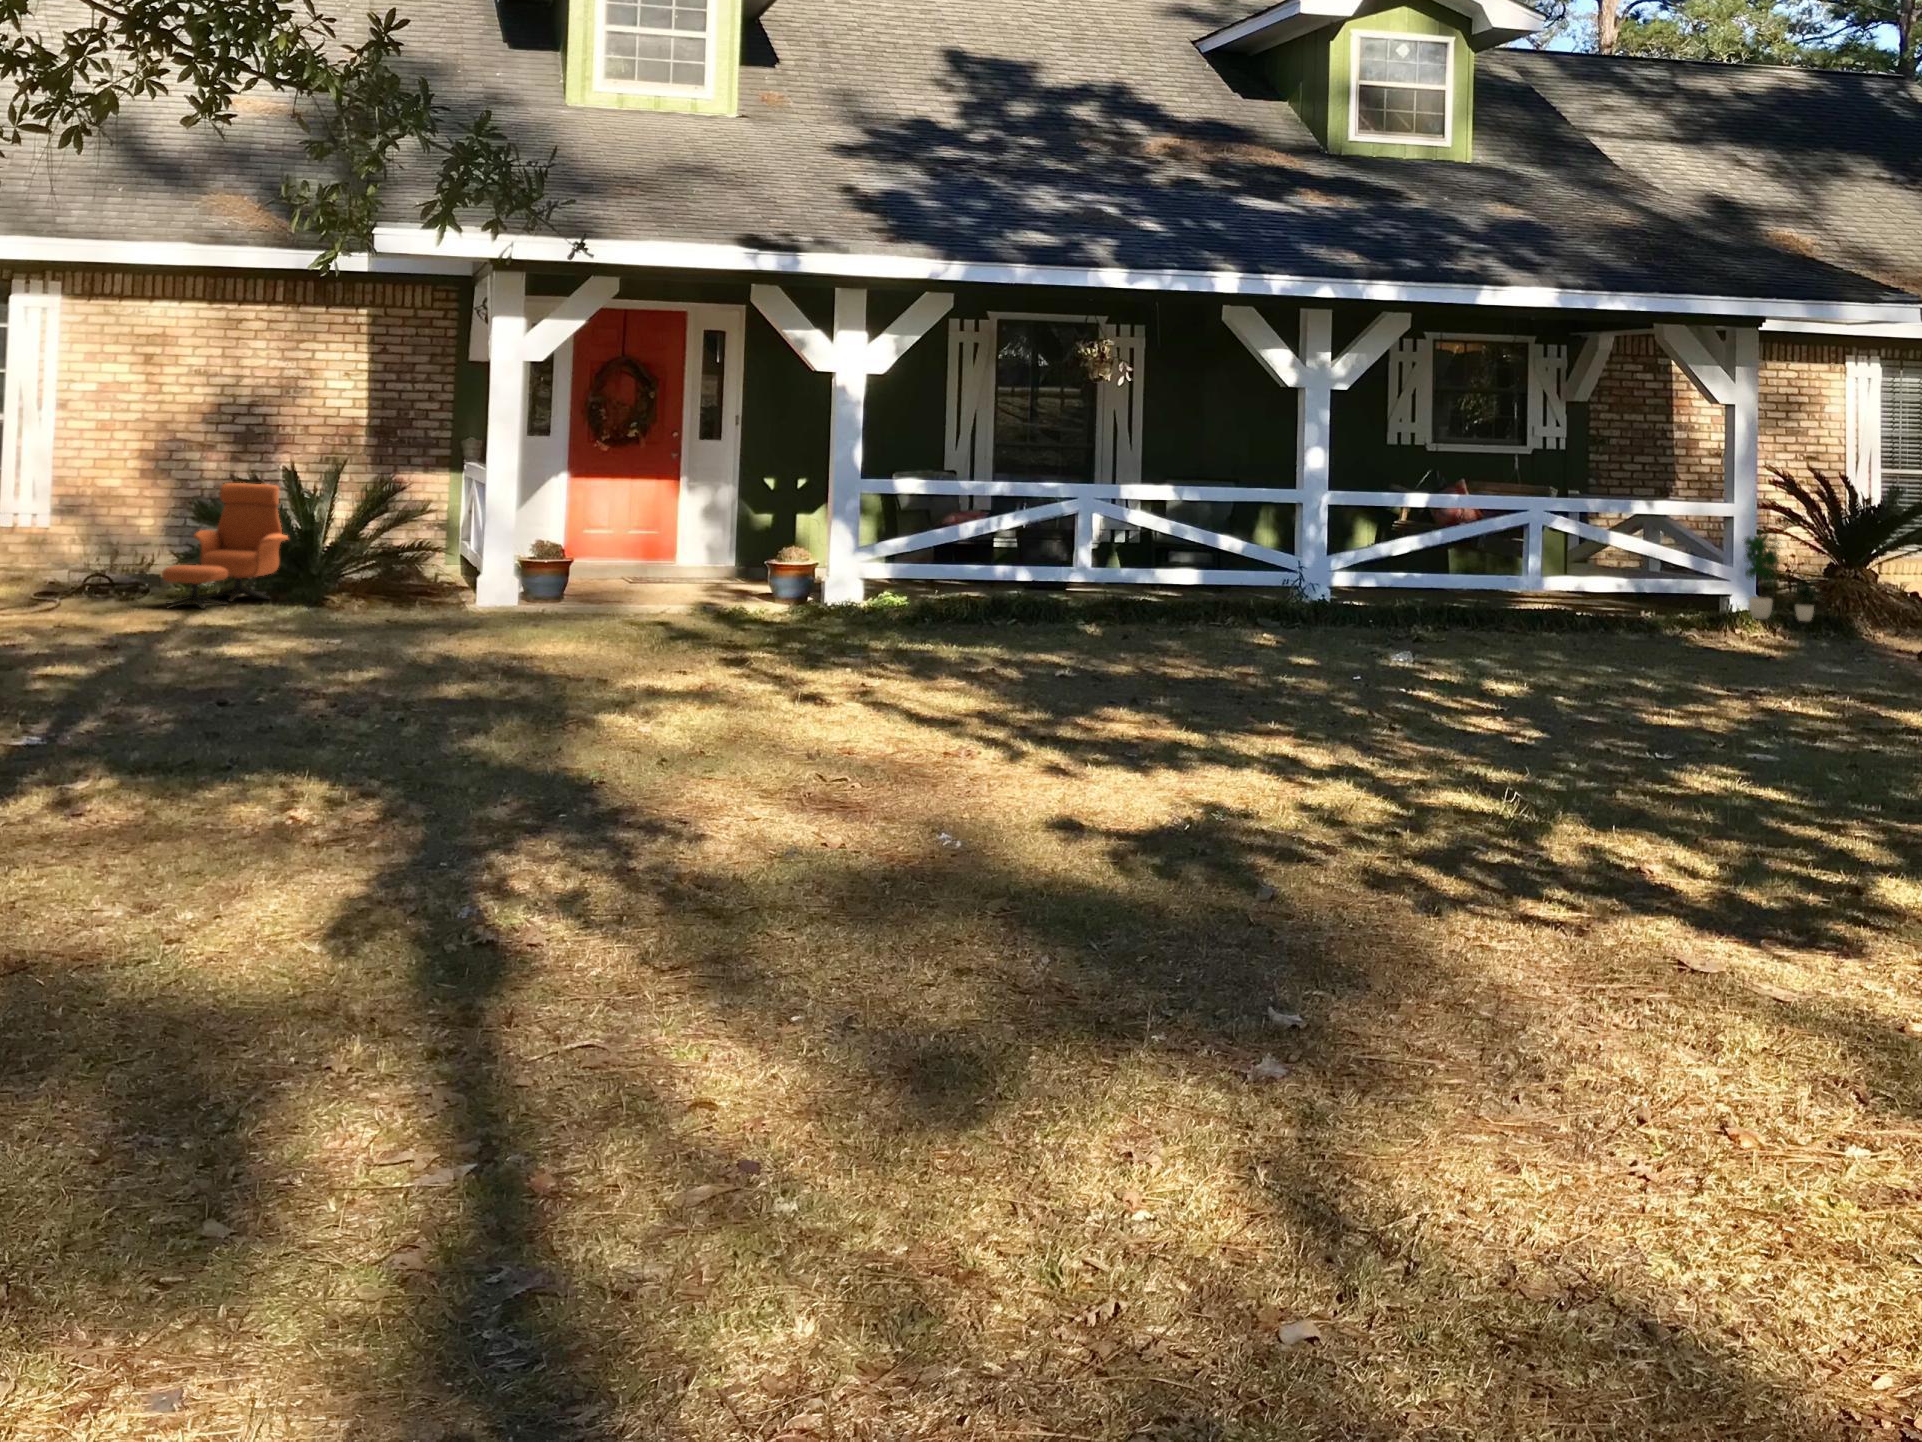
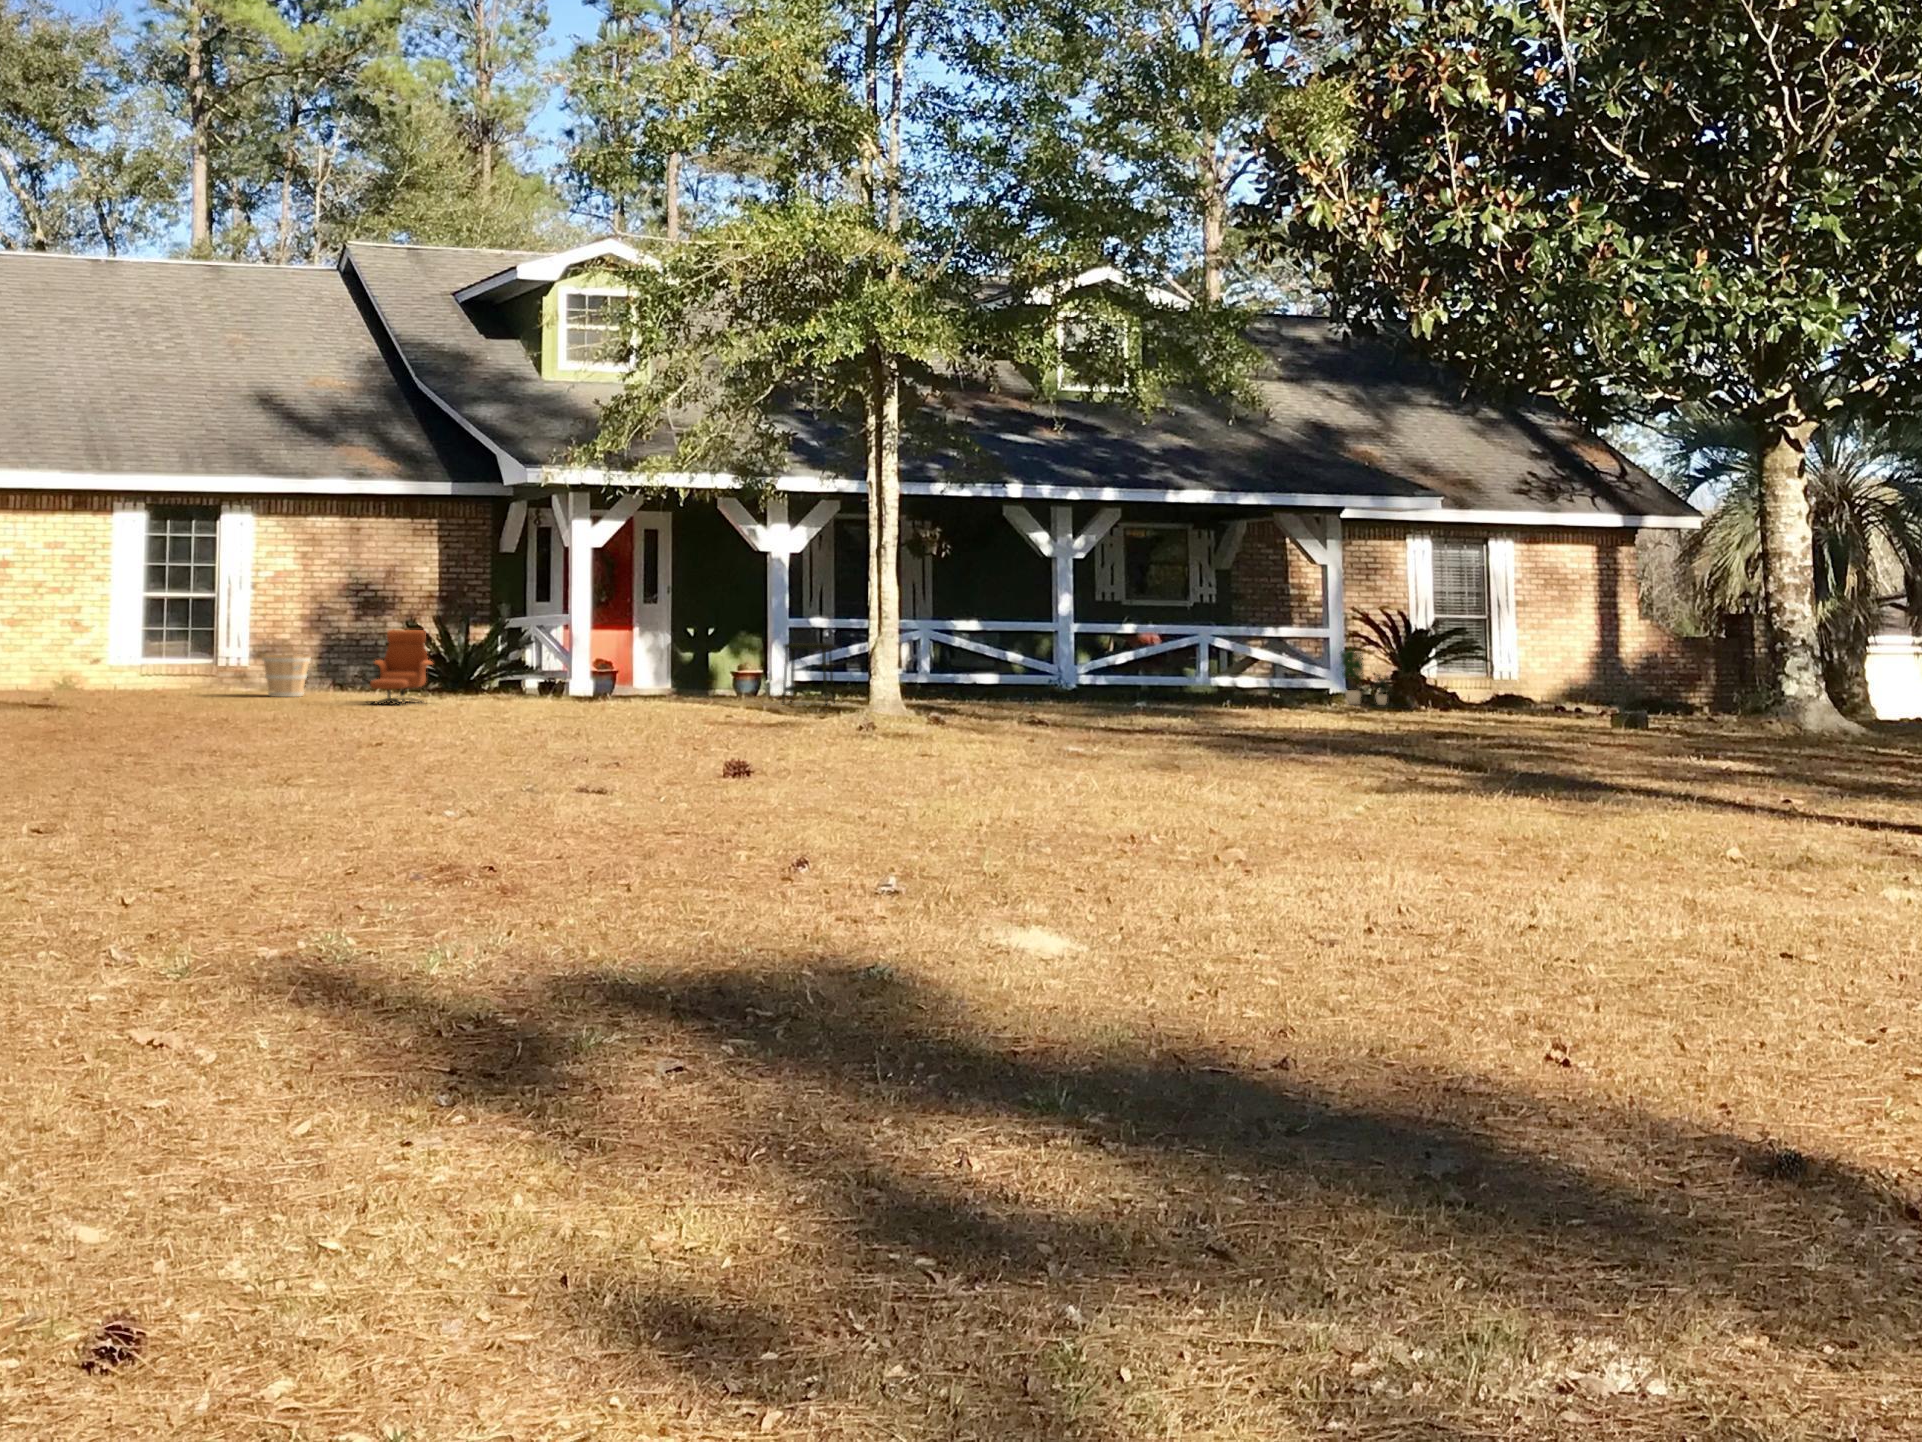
wooden bucket: none [55,510,138,580] -> present [262,653,310,697]
stool: none [851,513,945,616] -> present [783,643,834,705]

